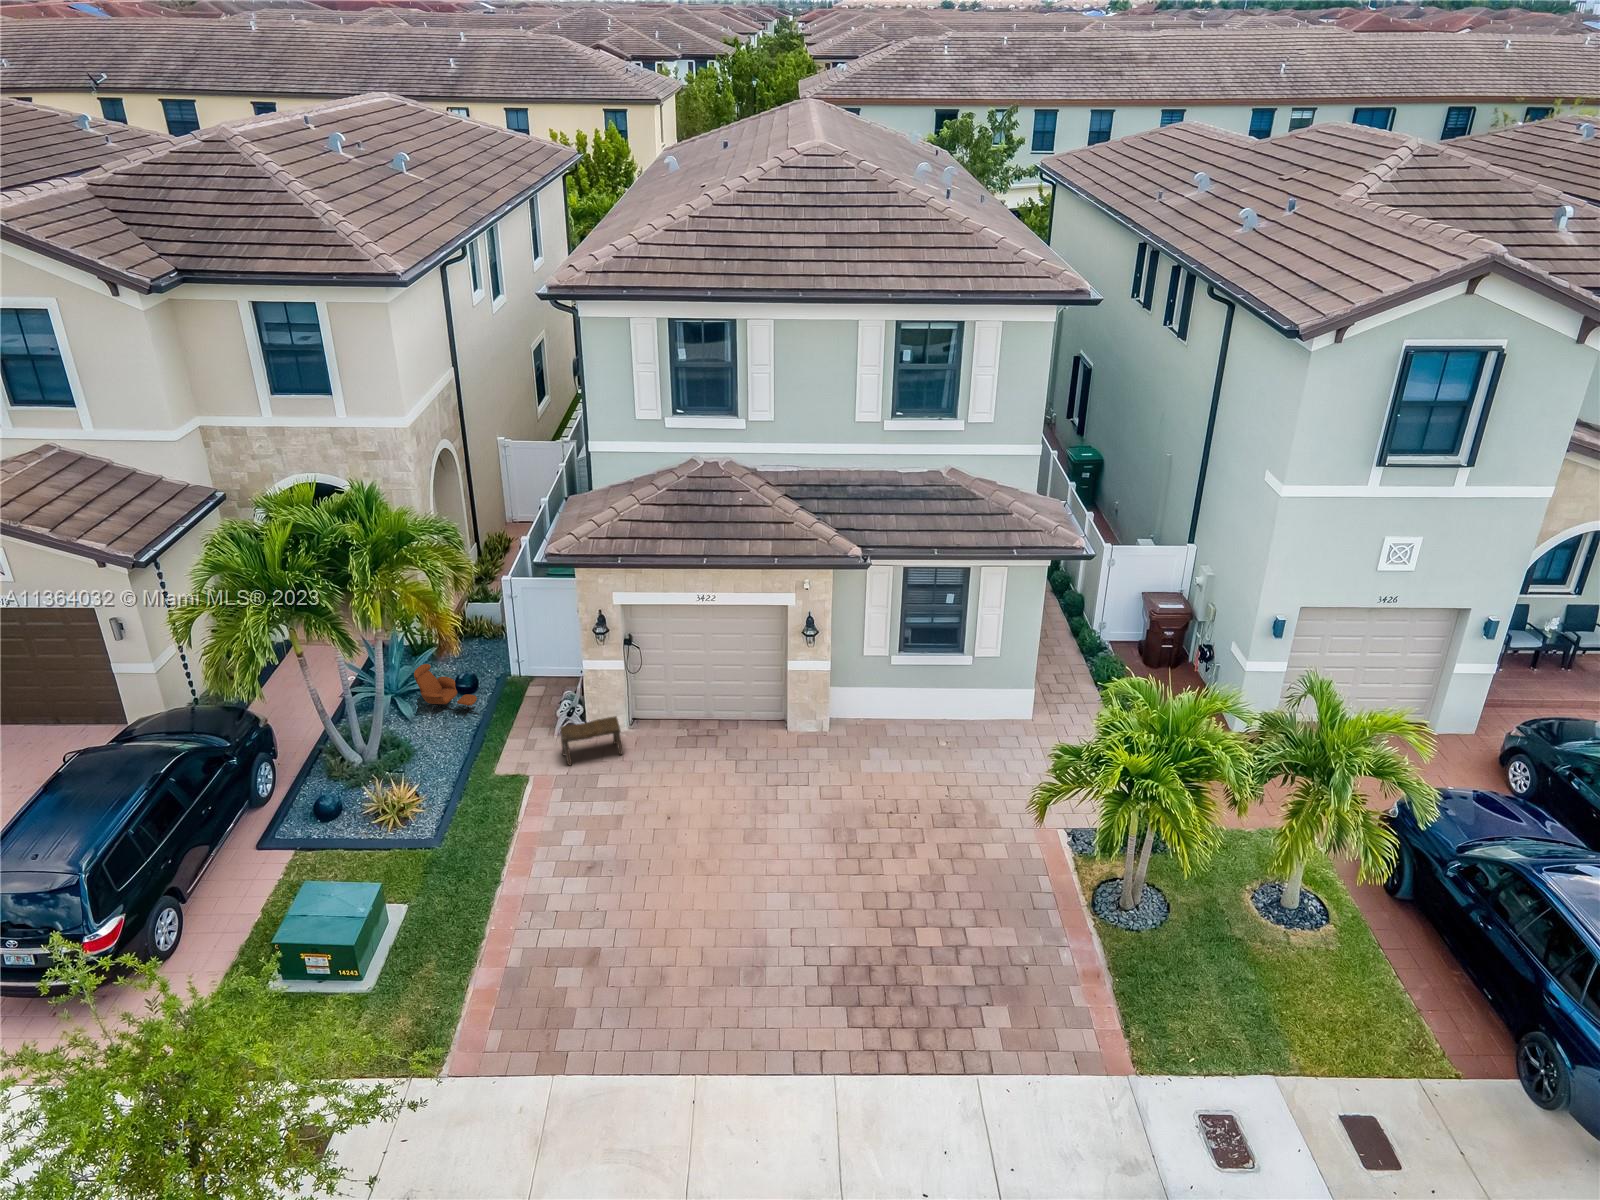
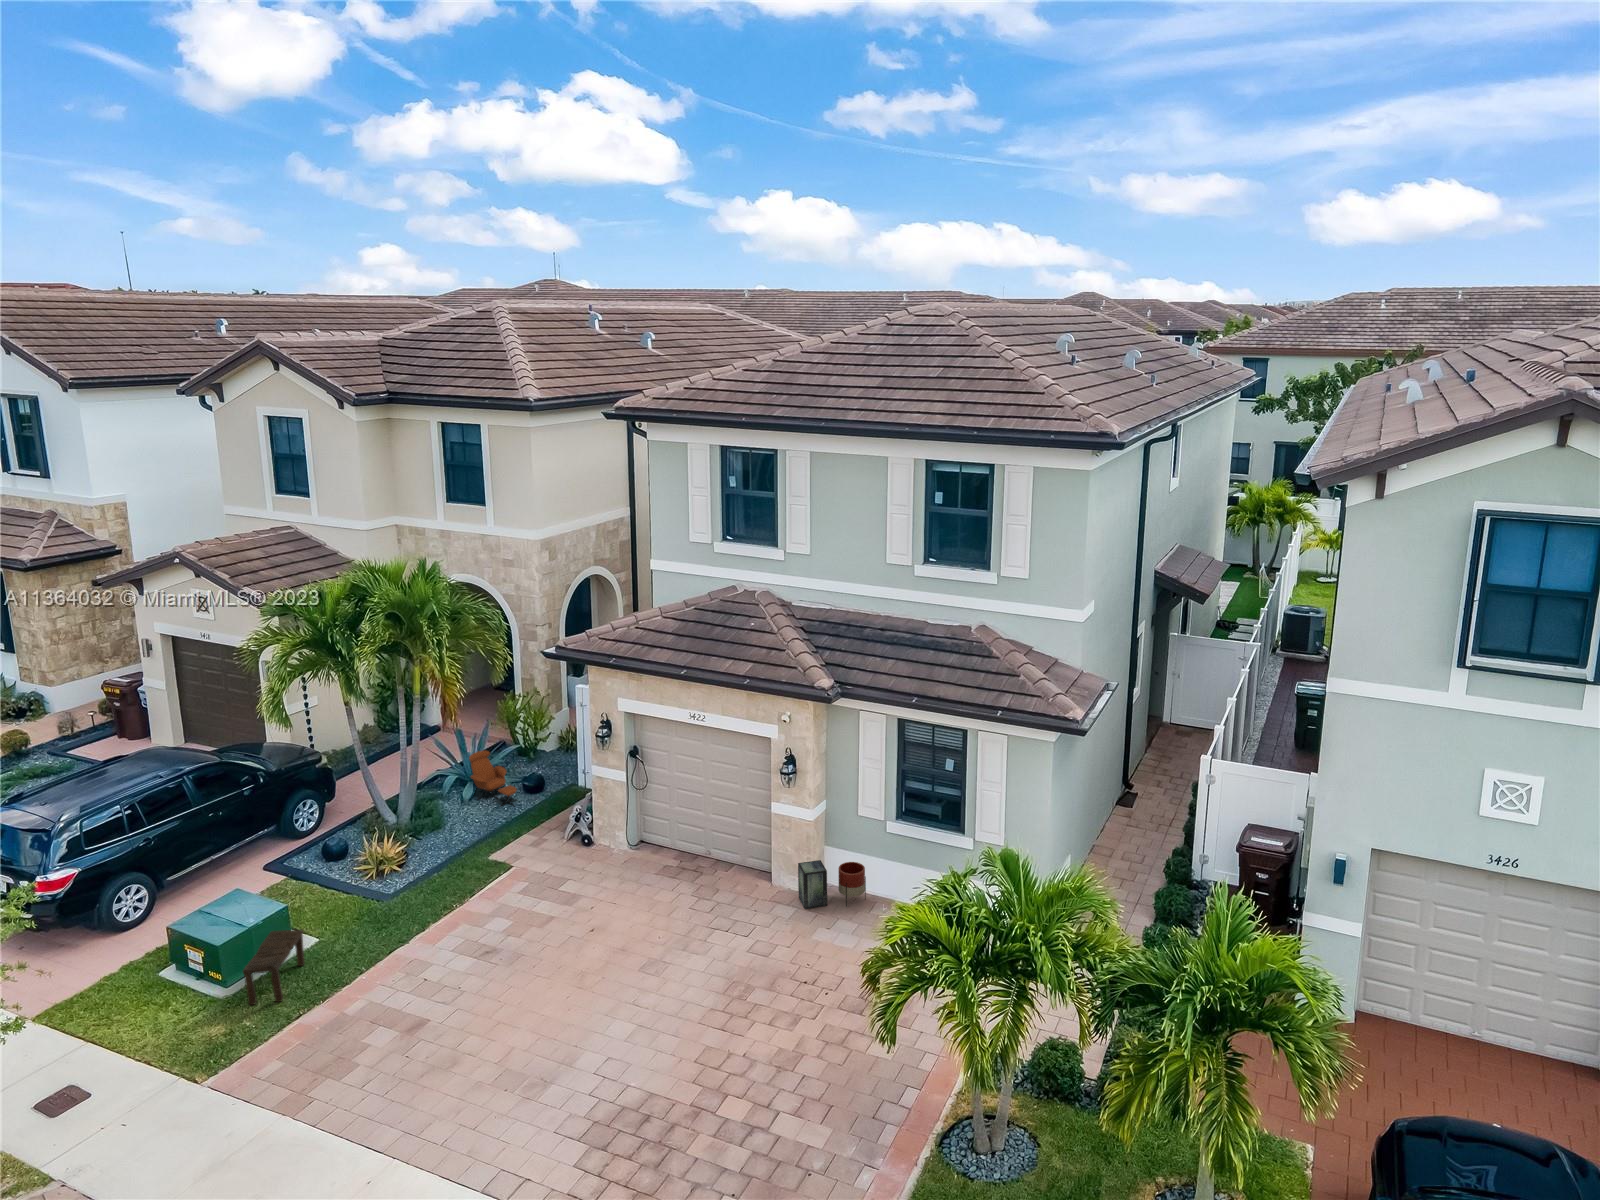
planter: none [860,701,884,741] -> present [838,862,866,906]
storage box: none [826,706,856,752] -> present [798,860,827,909]
bench: present [560,716,623,766] -> present [243,930,305,1005]

